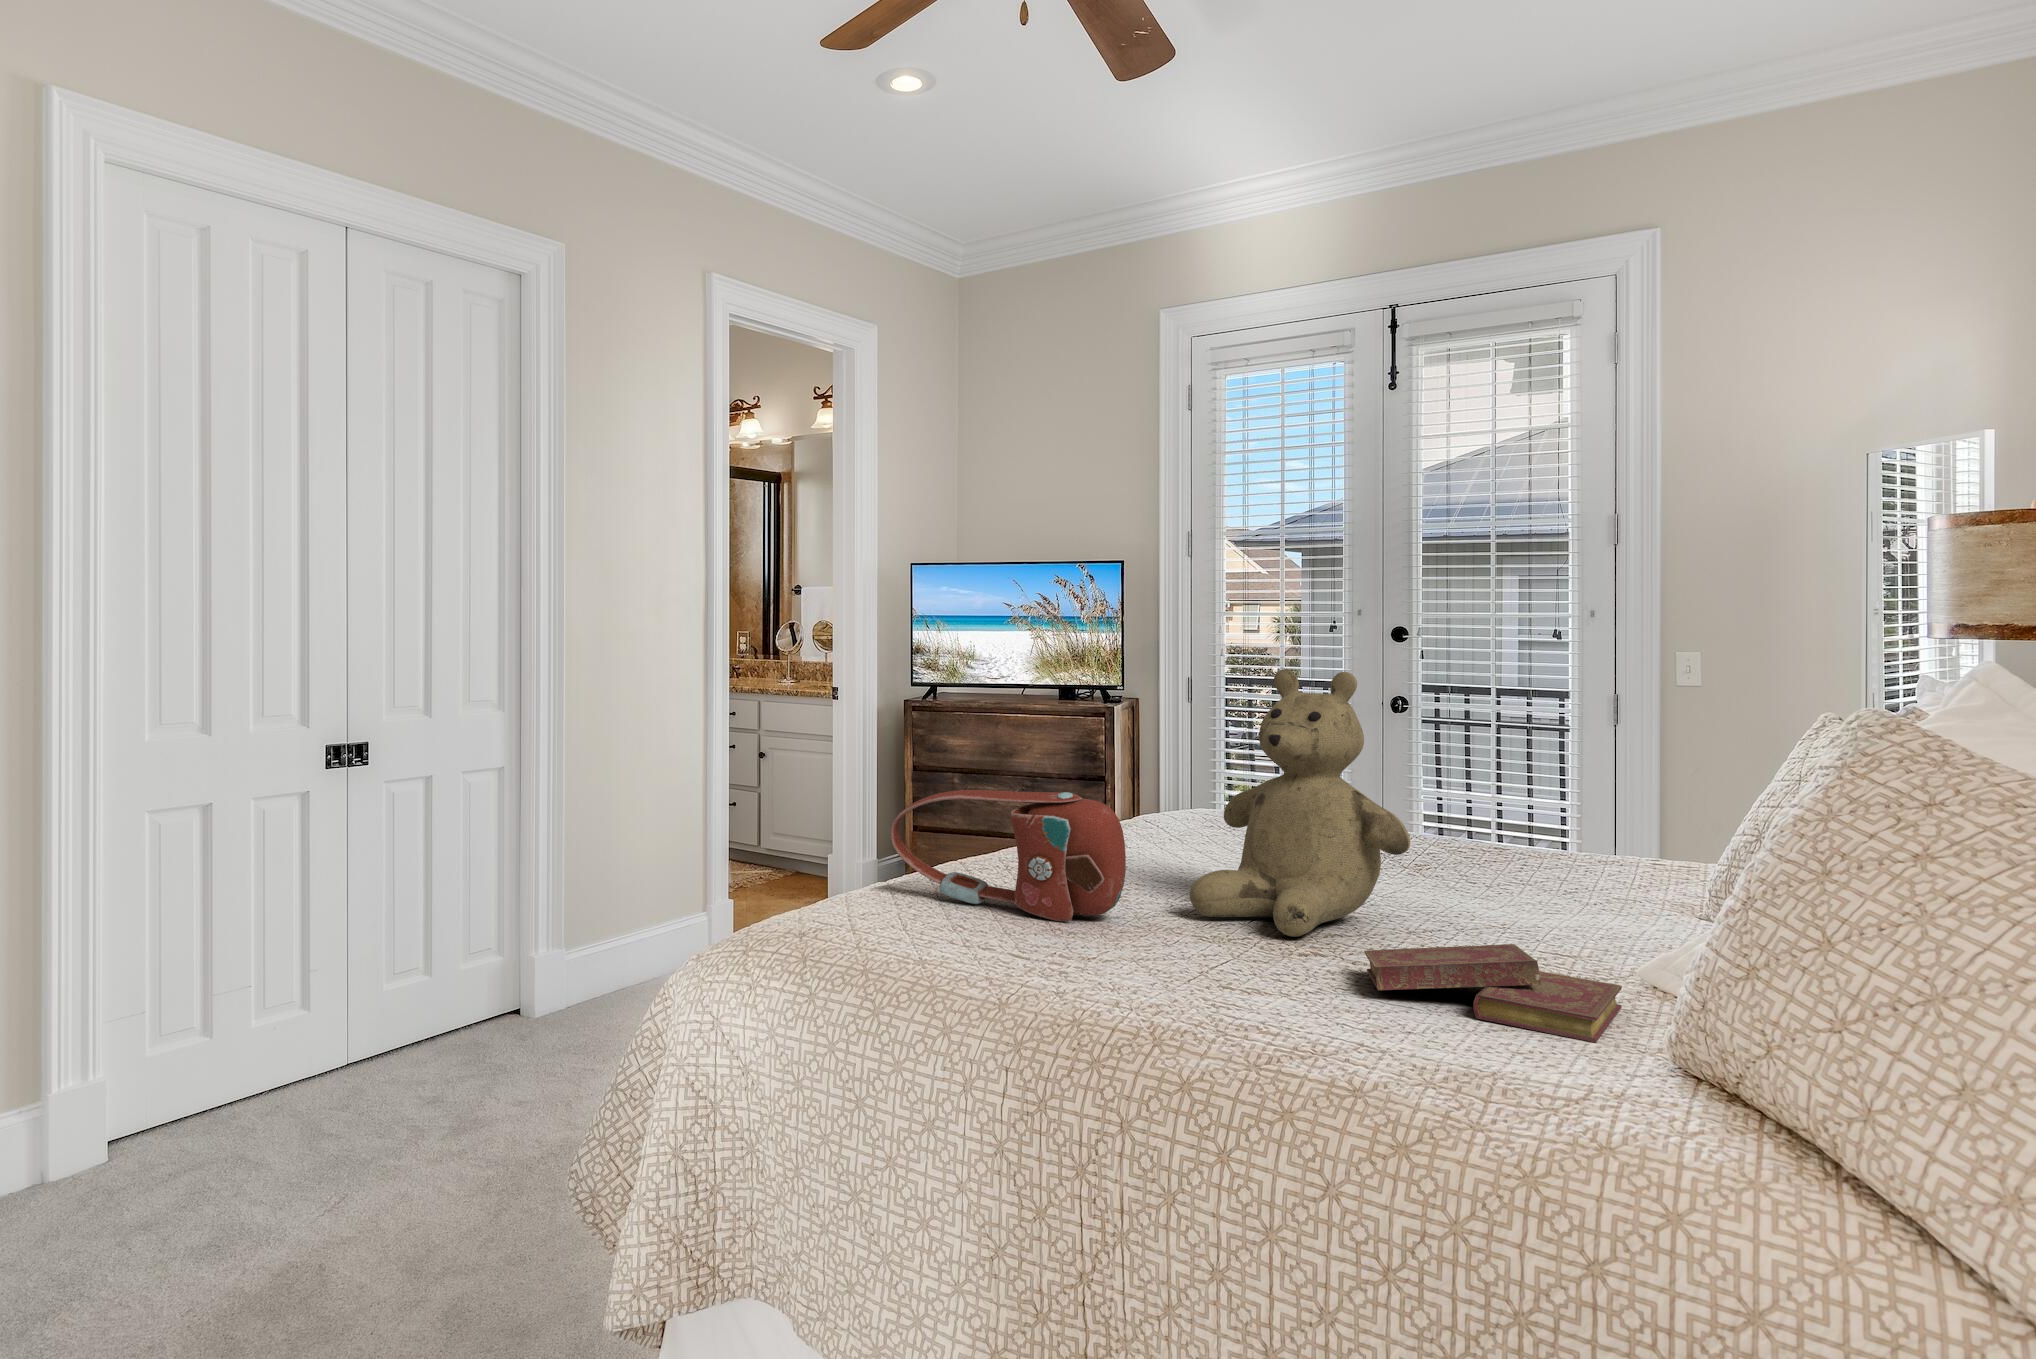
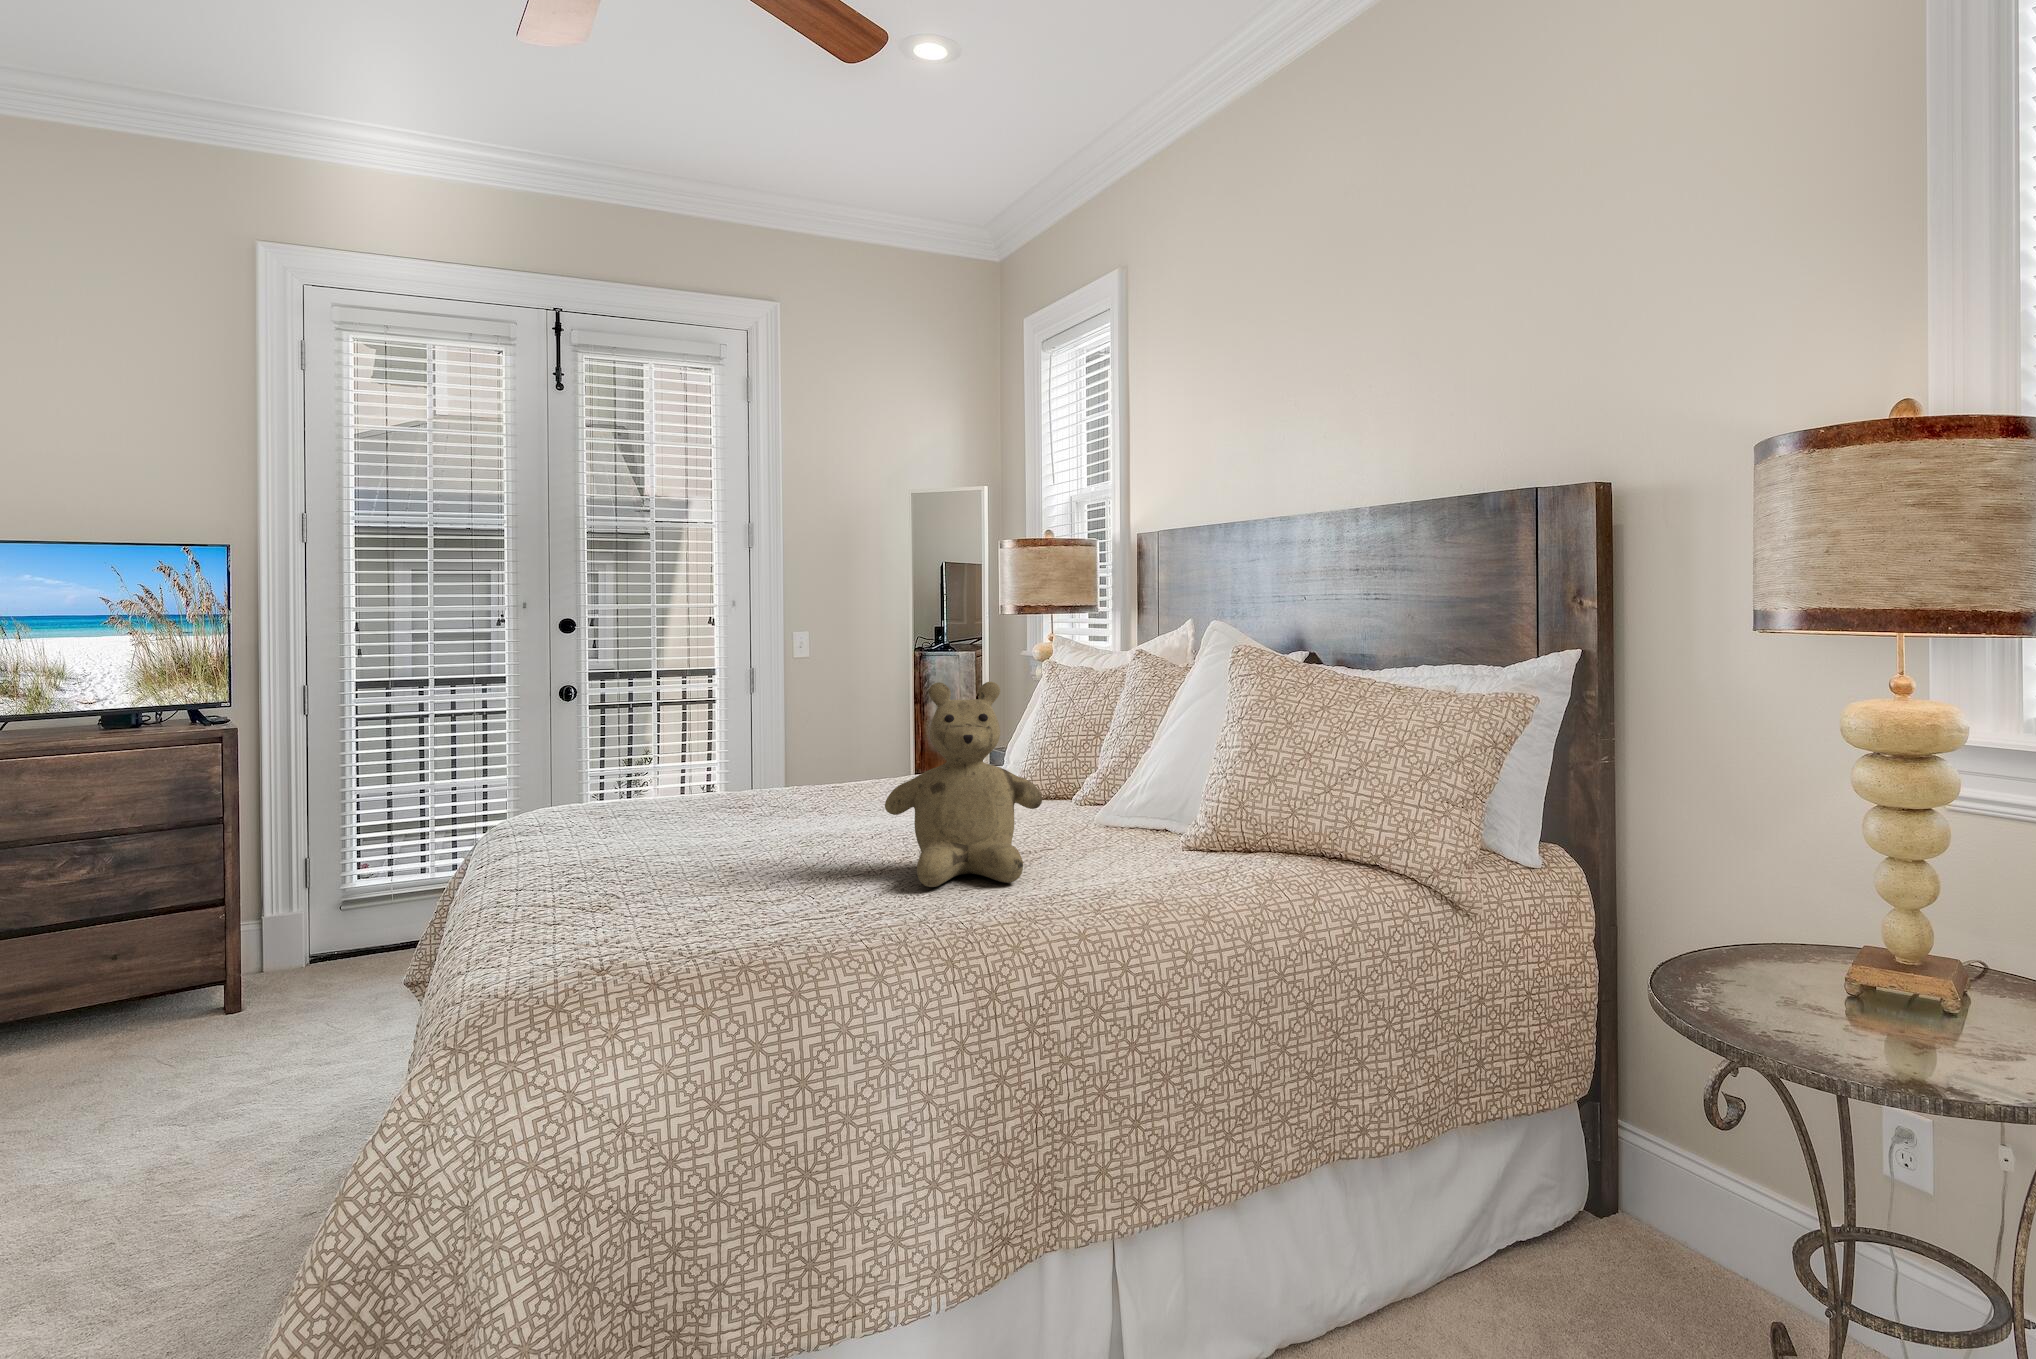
handbag: present [891,790,1126,921] -> none [684,809,923,934]
book: present [1364,944,1622,1043] -> none [1106,845,1261,892]

